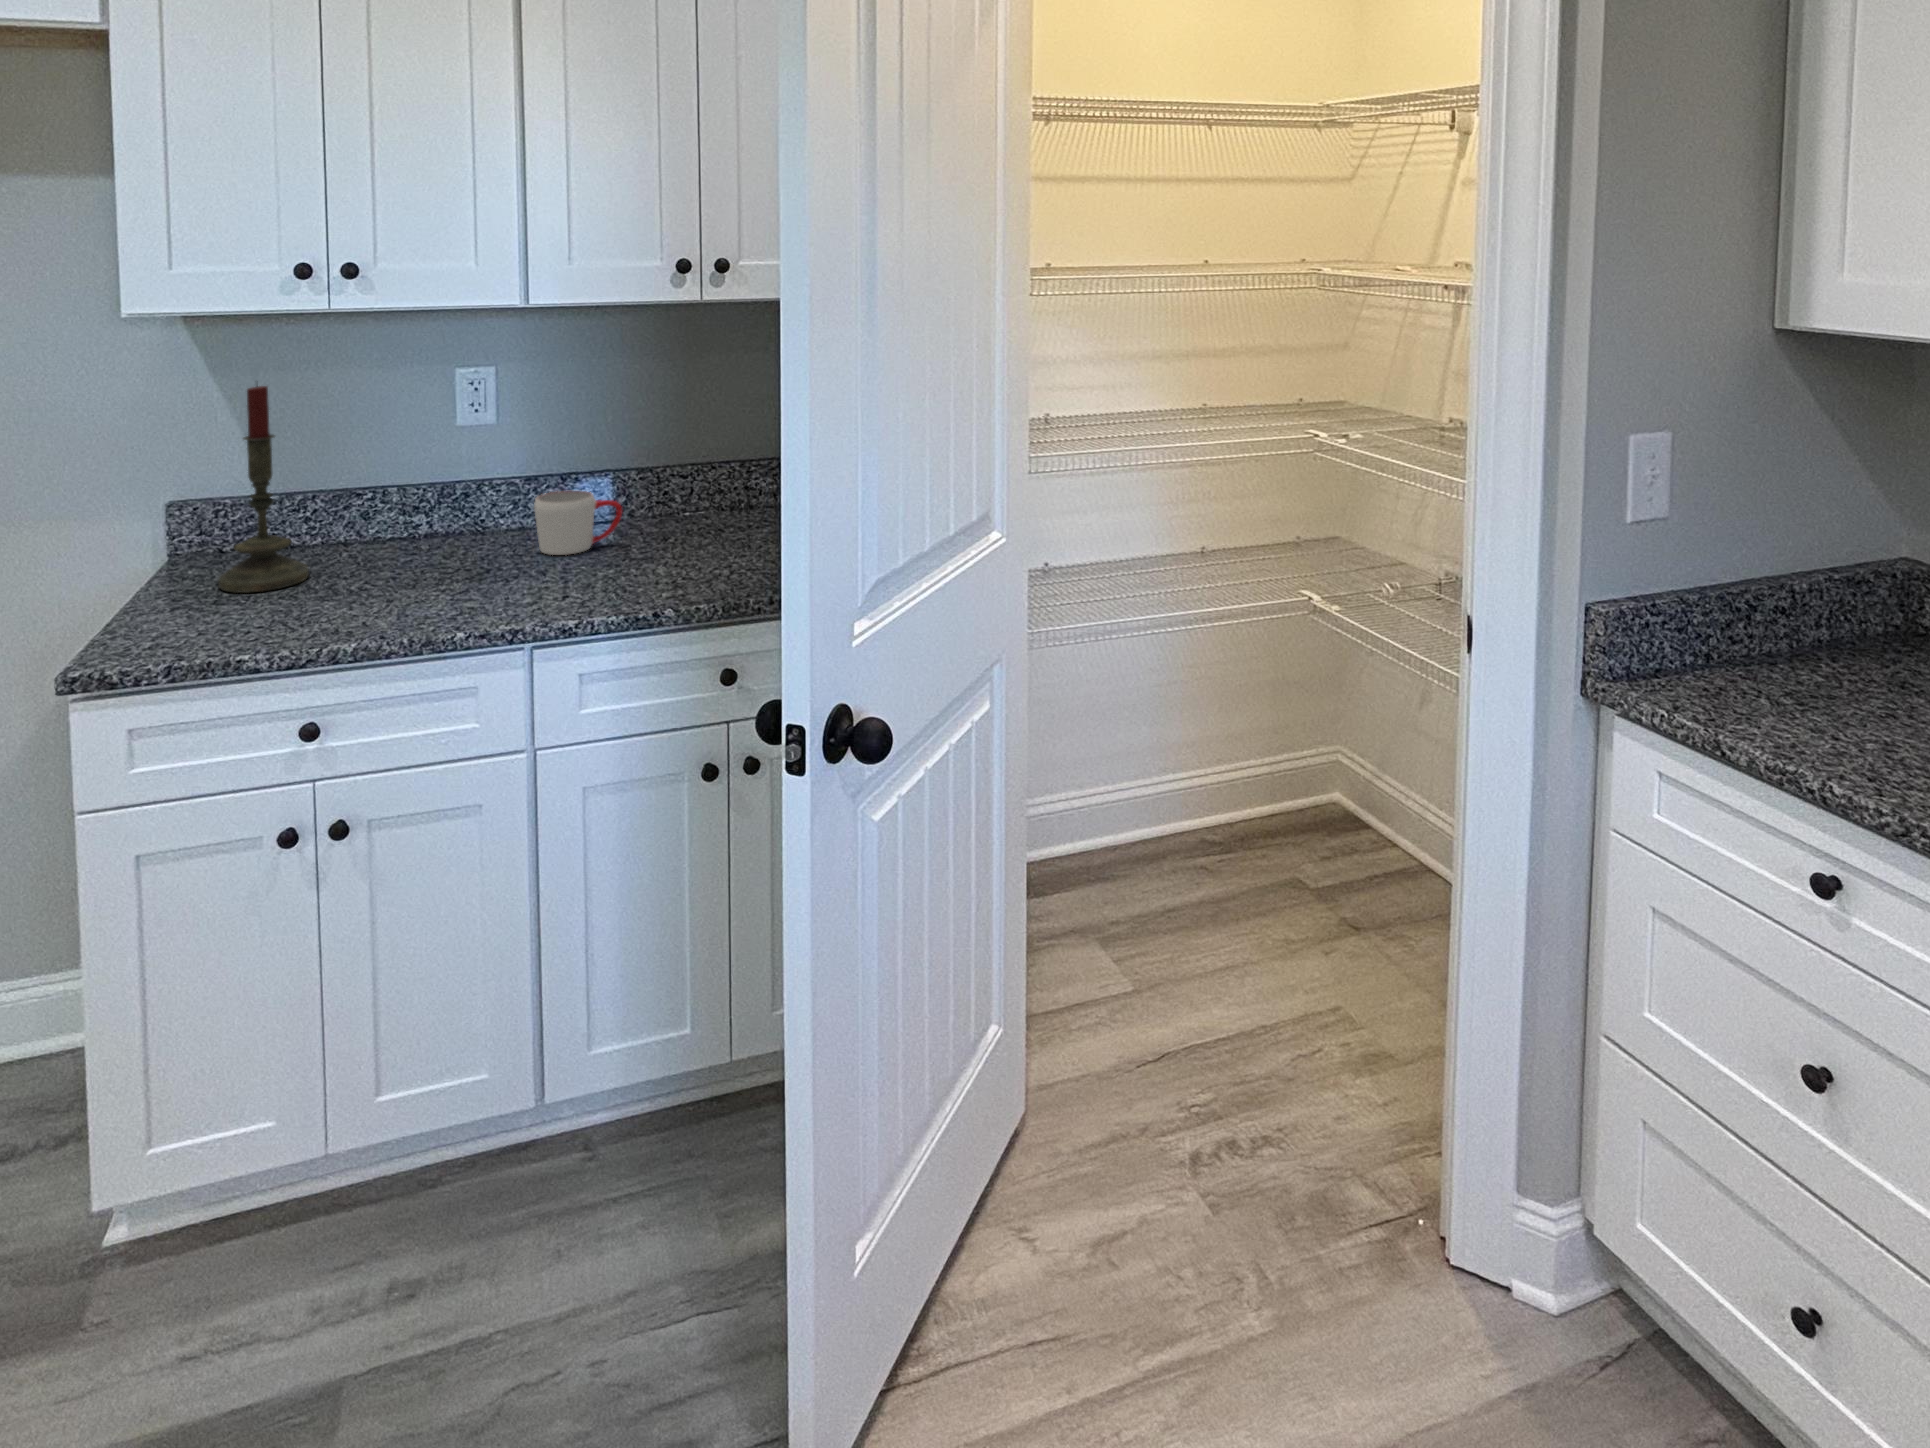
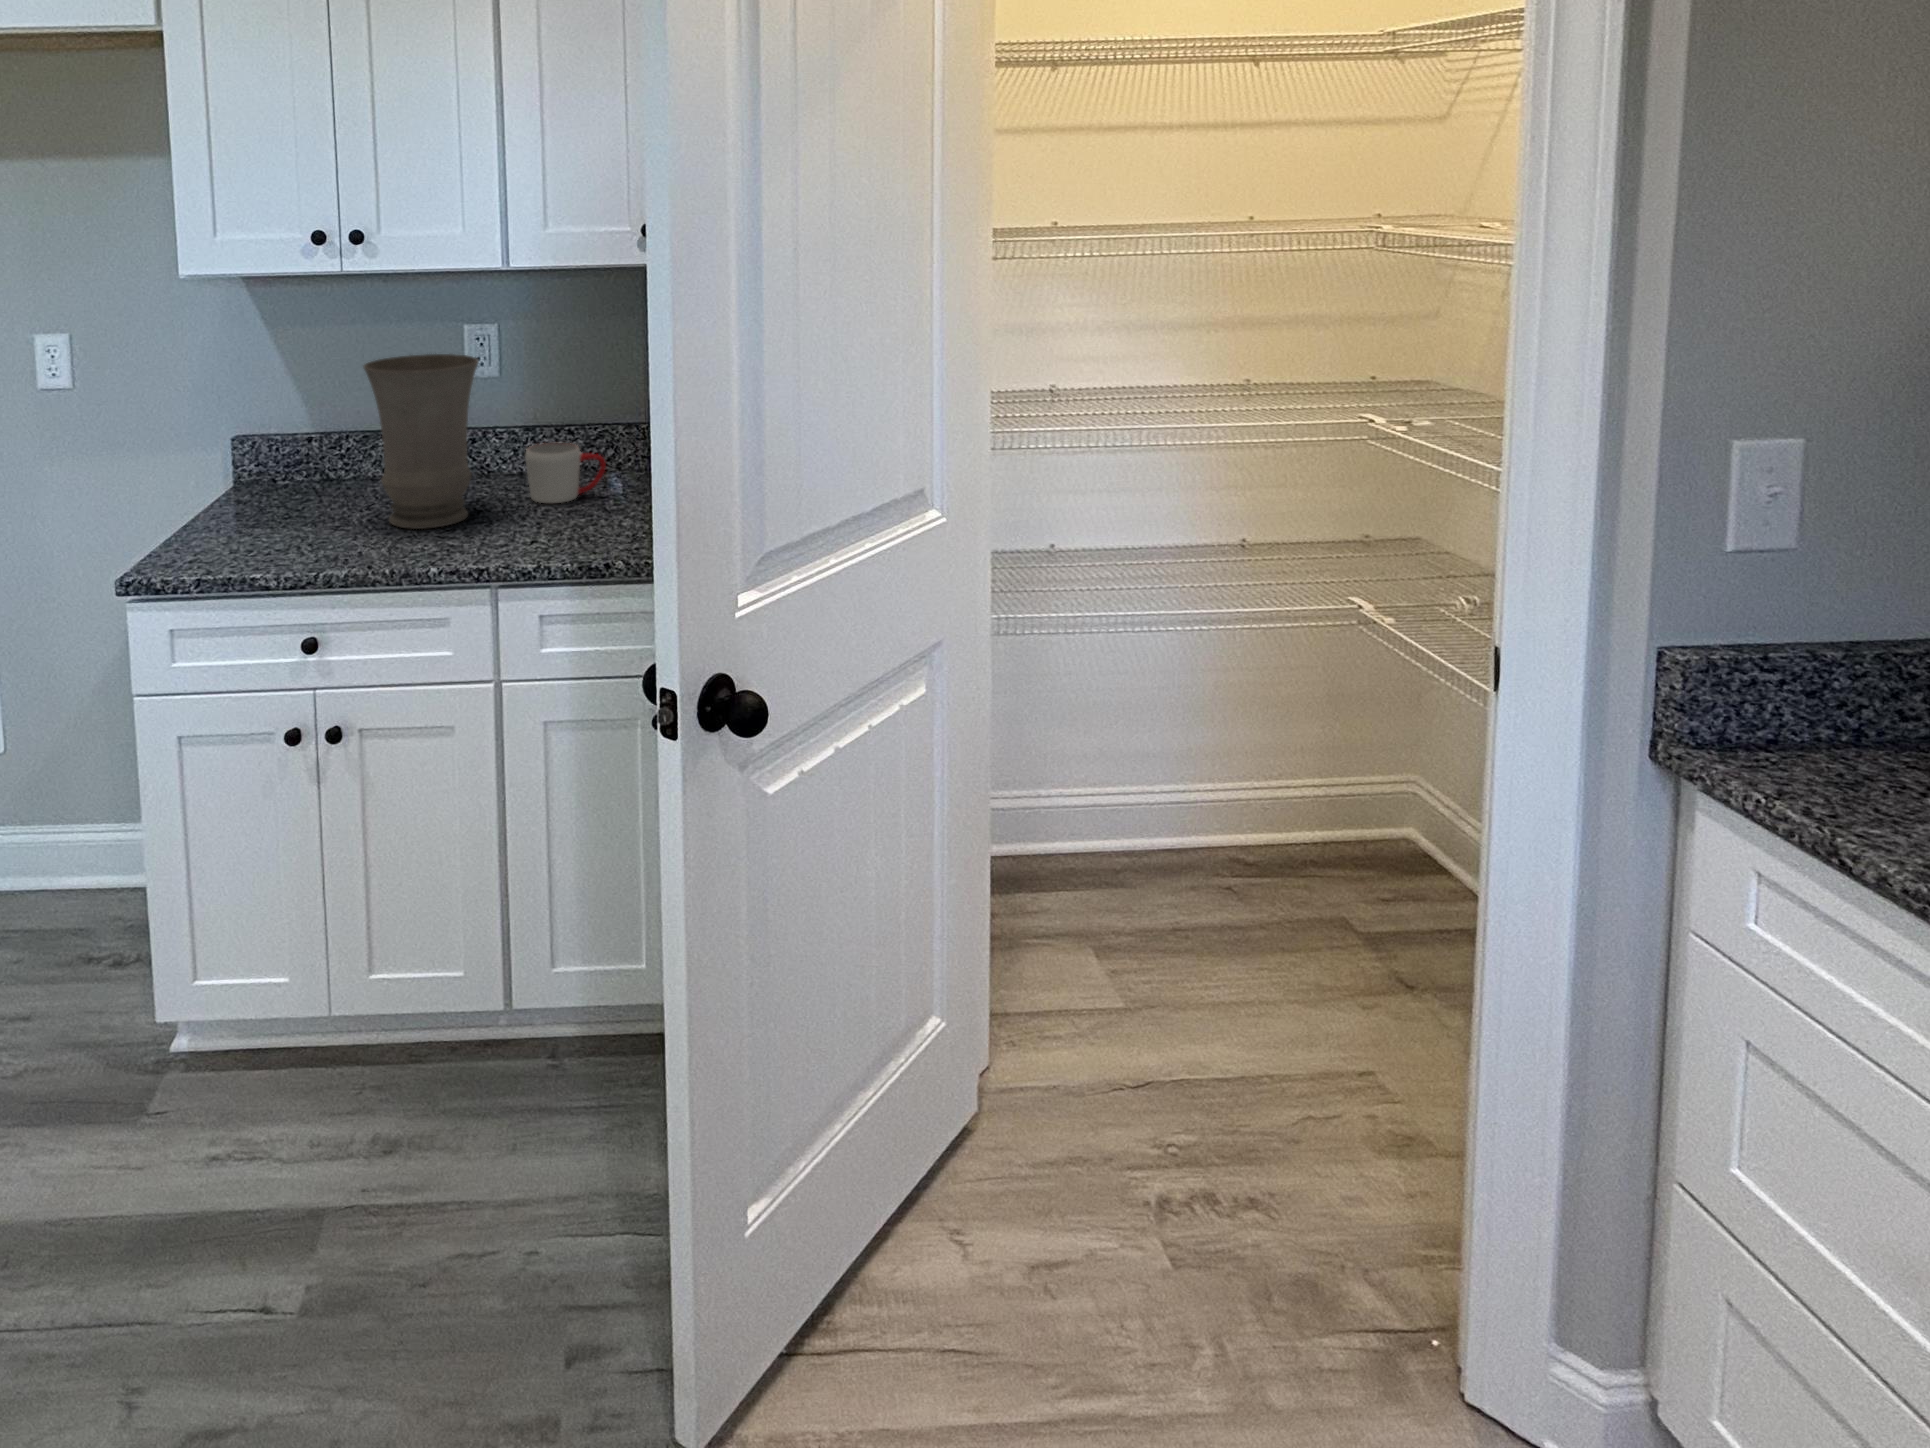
candle: present [218,386,308,593] -> none [262,333,335,520]
vase: none [356,400,491,591] -> present [363,354,479,529]

